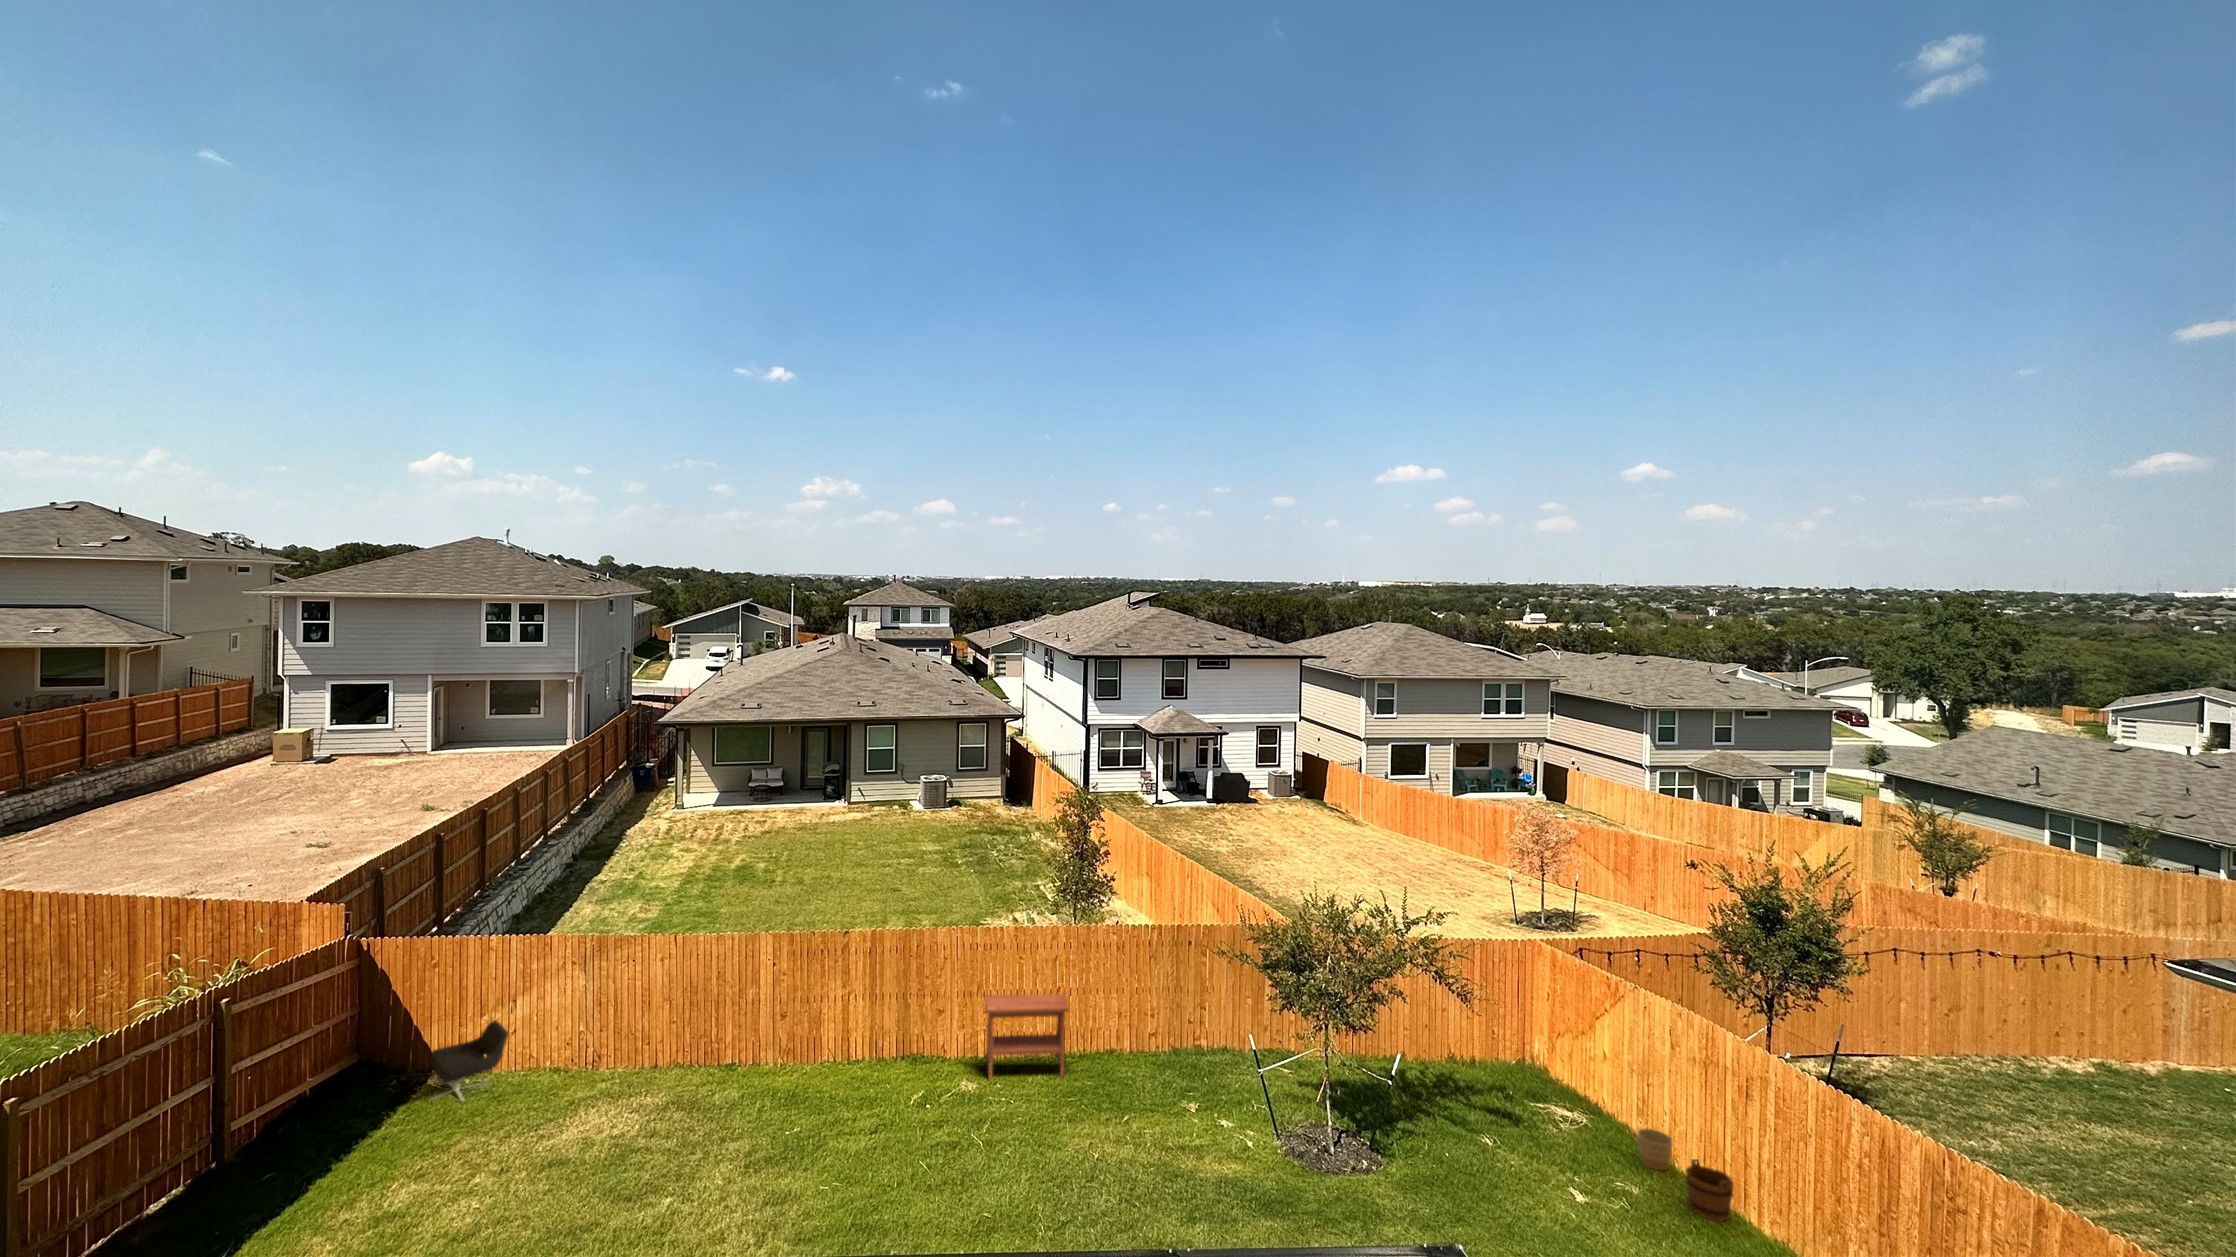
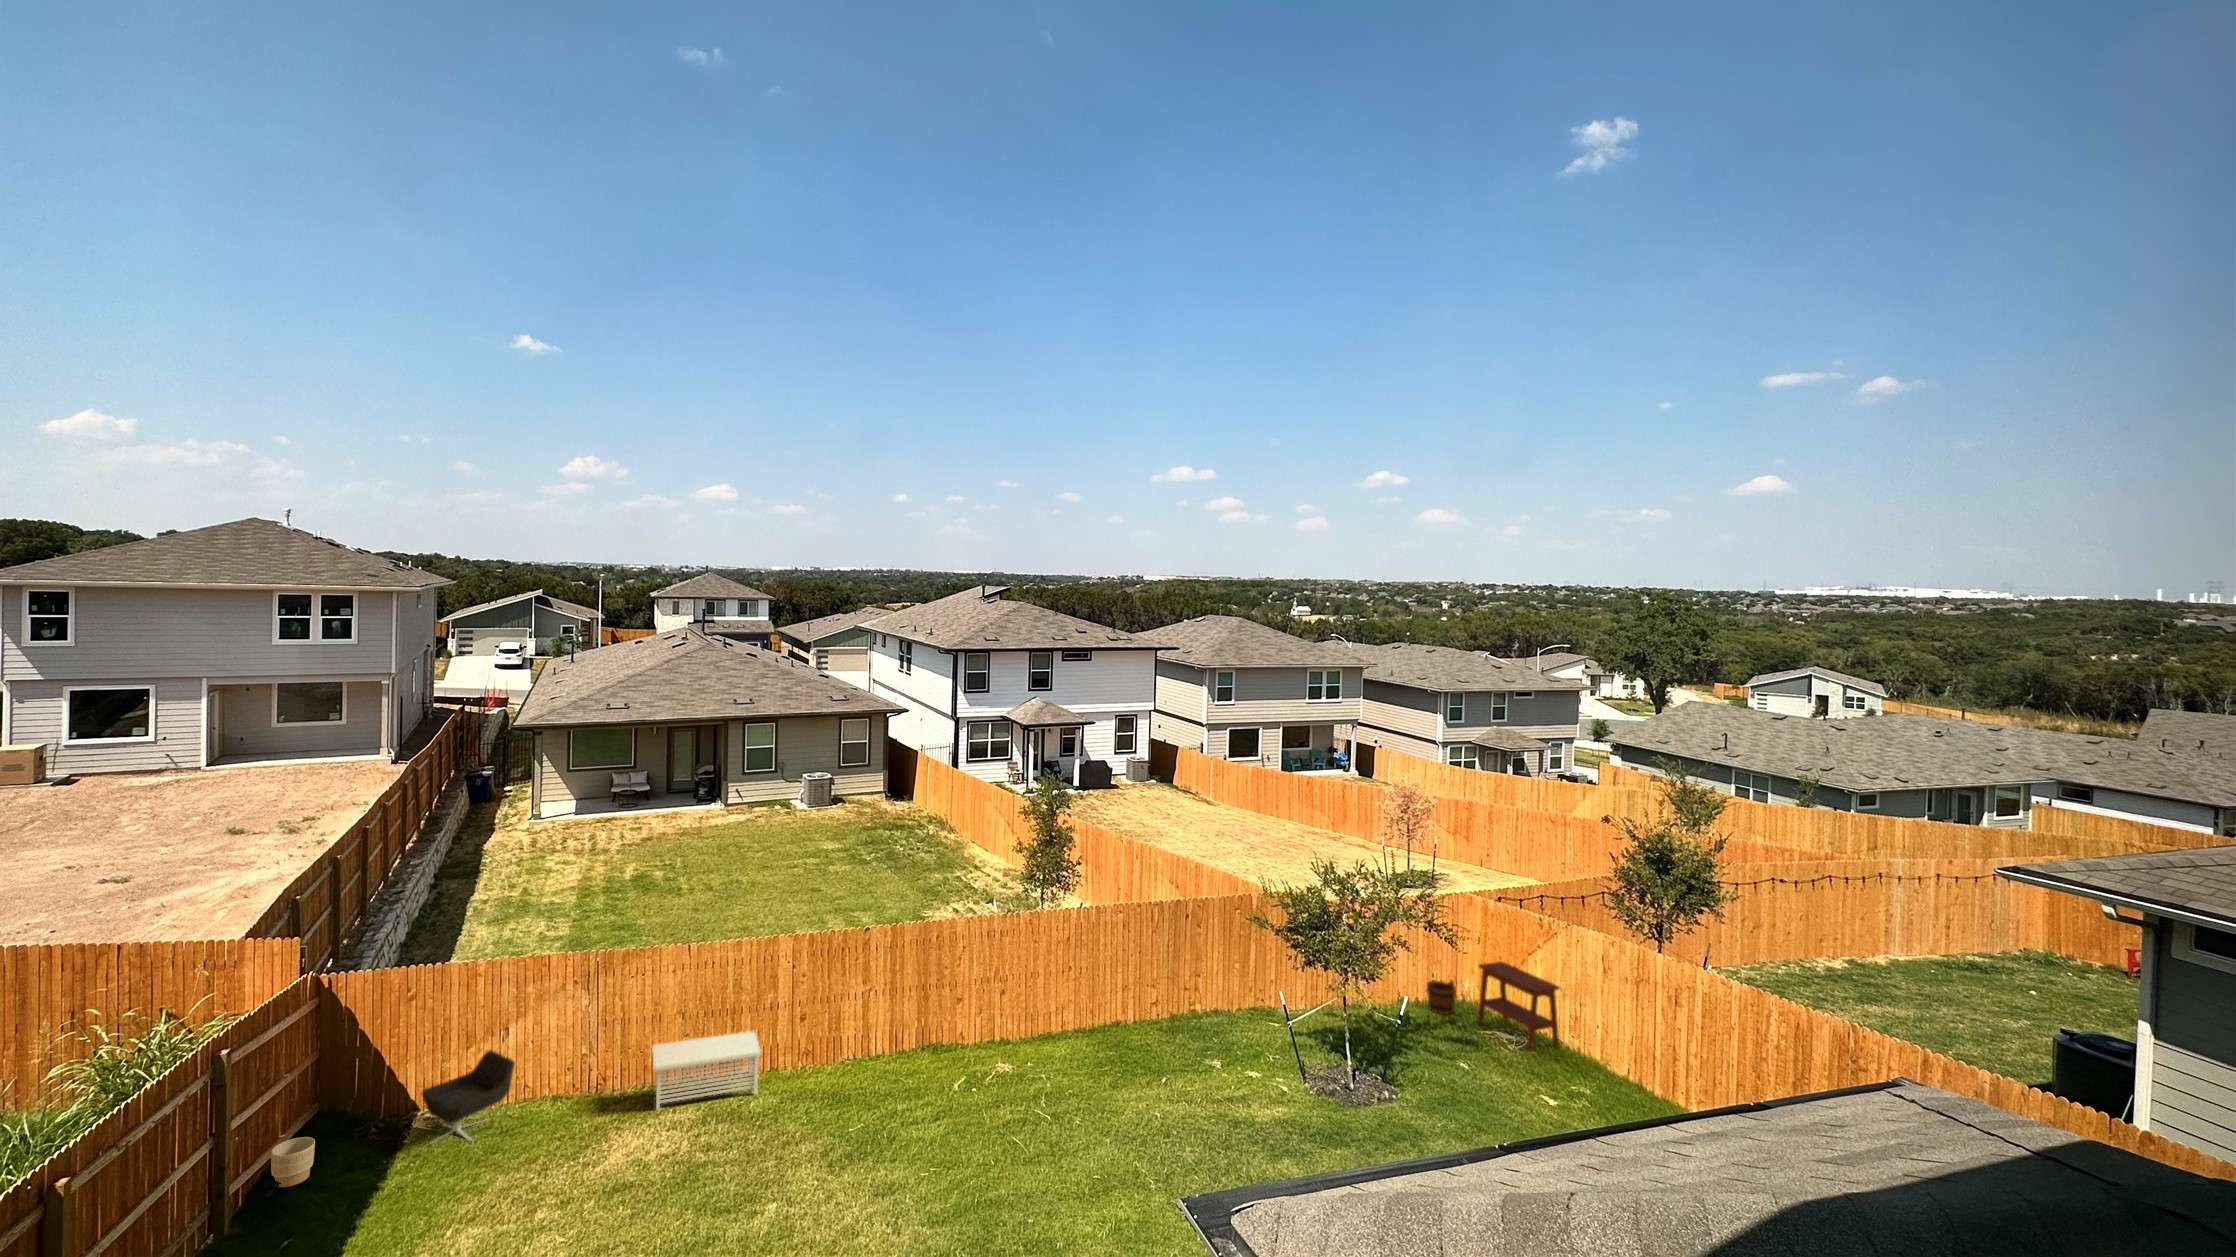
side table: present [984,994,1069,1080] -> present [1477,961,1559,1051]
storage bench: none [627,1024,735,1093] -> present [652,1031,761,1110]
planter: present [1638,1128,1672,1171] -> present [271,1137,315,1187]
bucket: present [1685,1159,1734,1222] -> present [1426,980,1456,1014]

